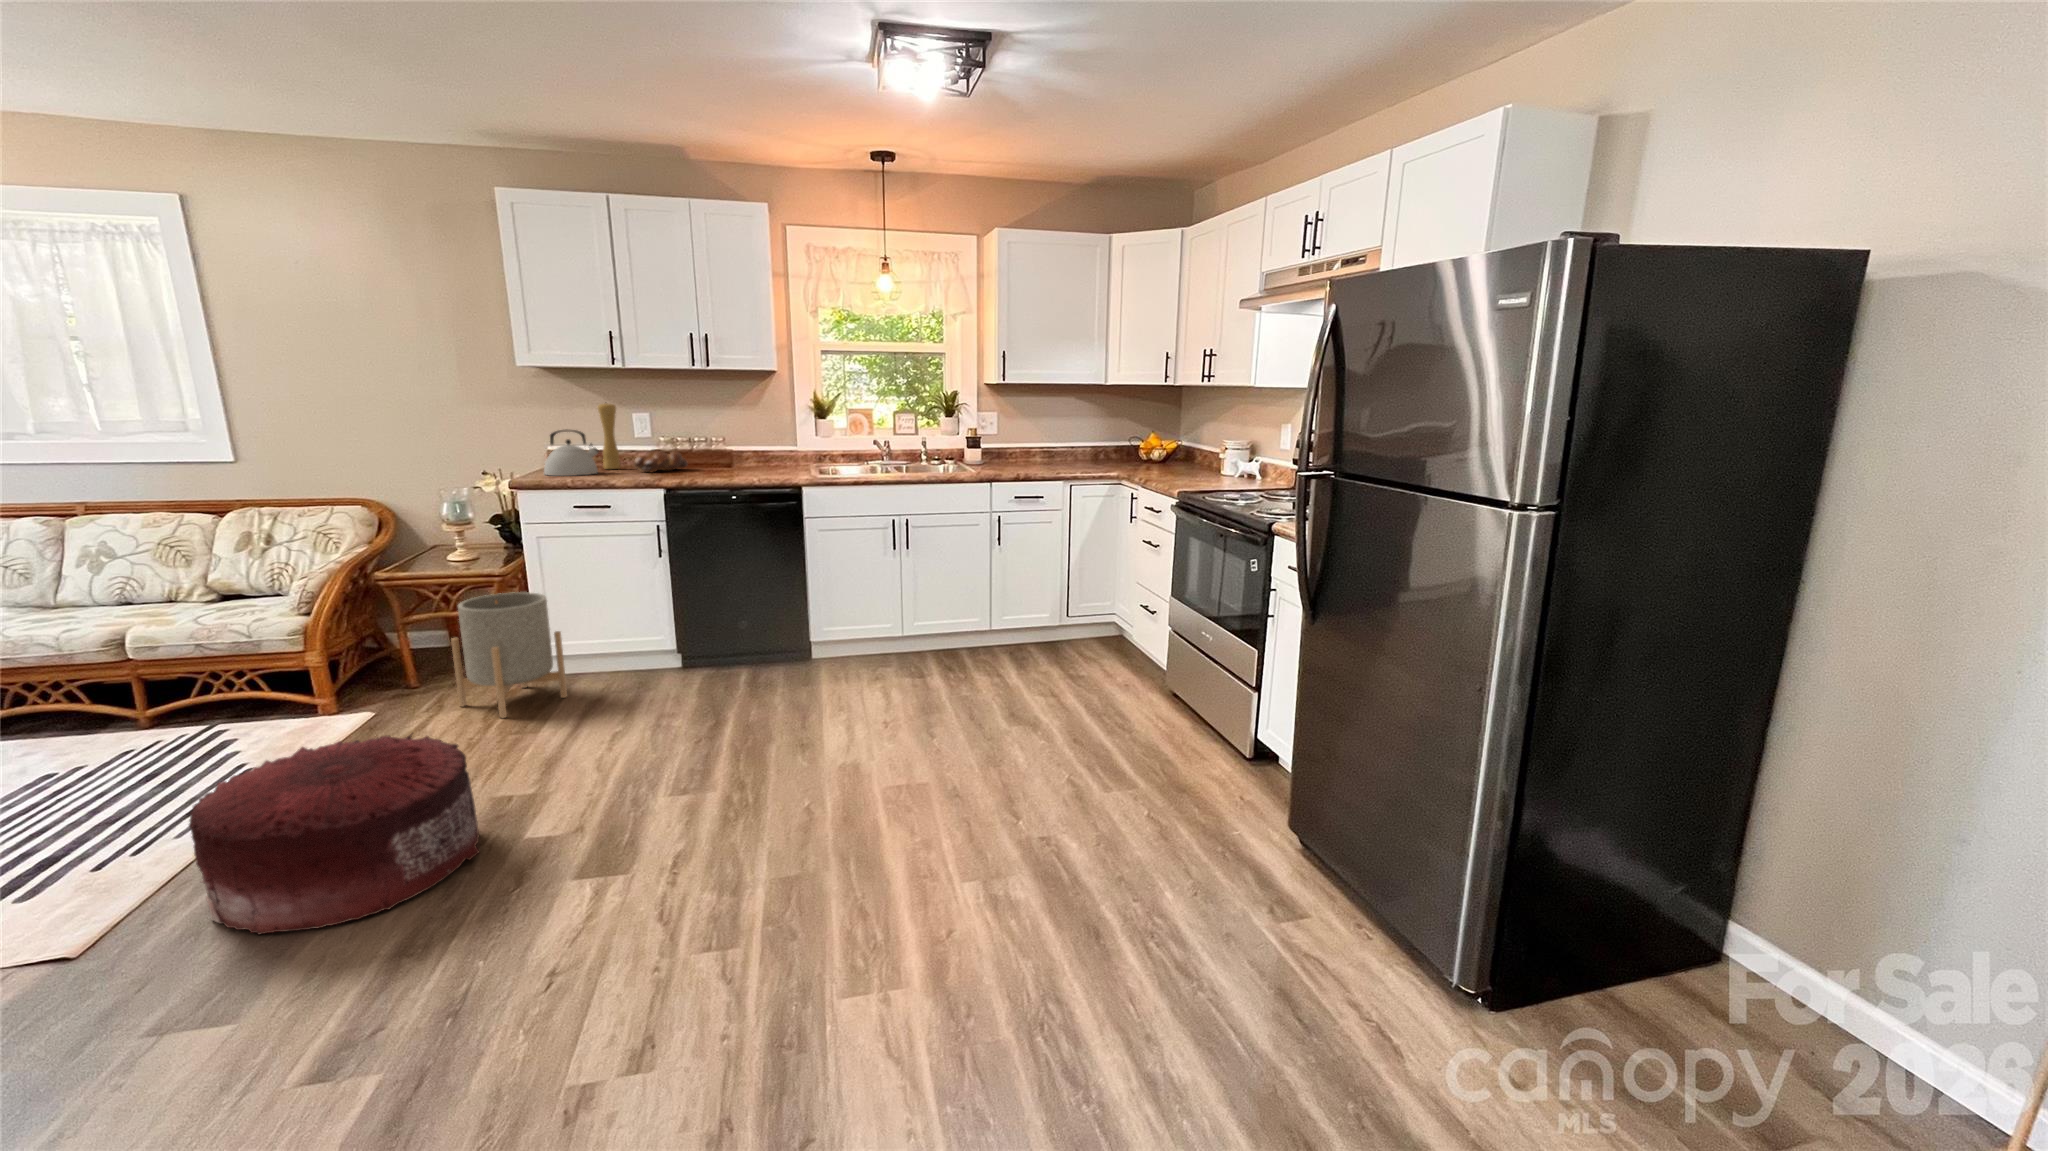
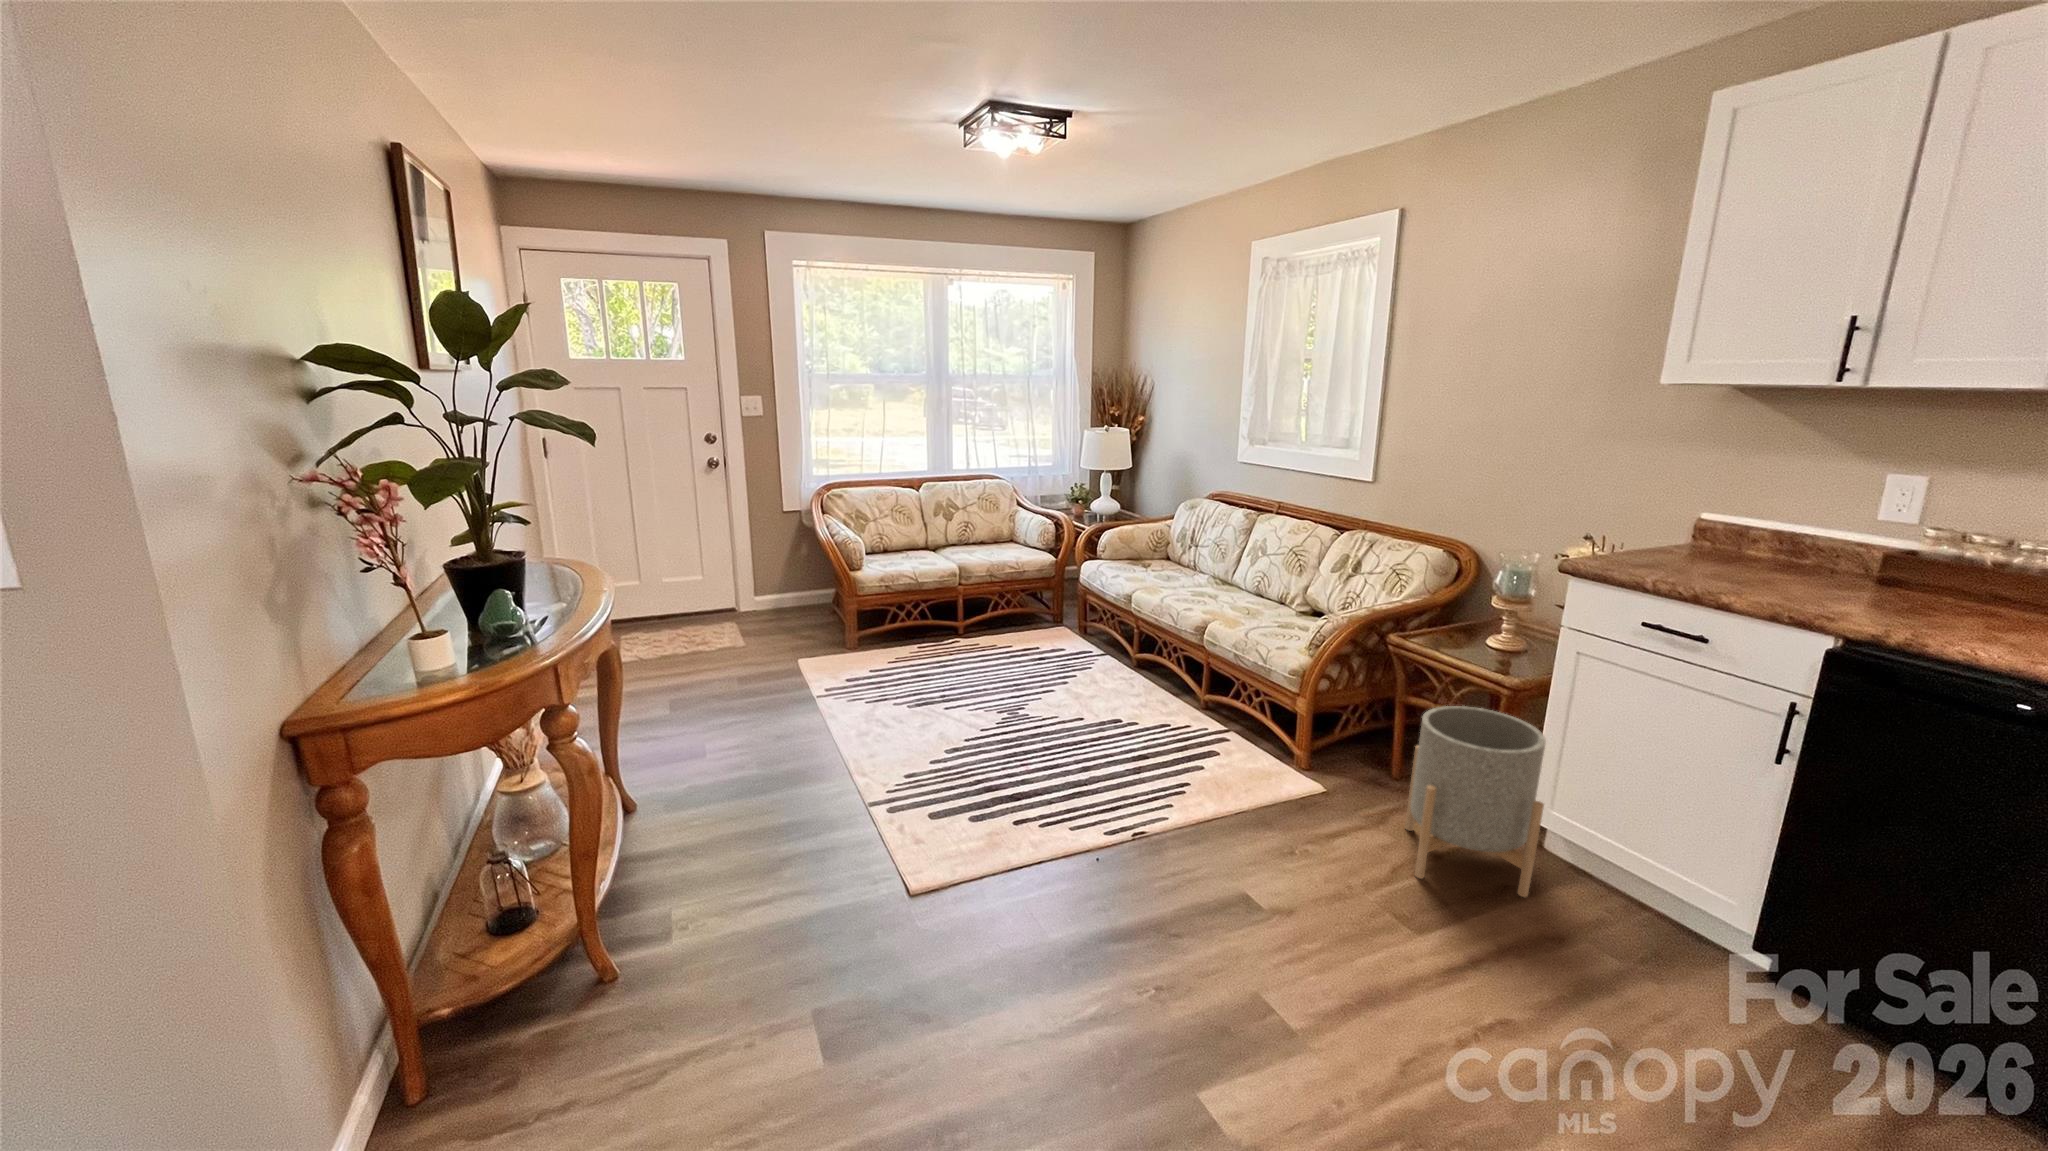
pepper mill: present [598,403,620,469] -> none [1772,456,1837,575]
kettle: present [544,430,599,476] -> none [1631,499,1746,580]
bread loaf: present [633,450,688,473] -> none [1811,559,1968,605]
pouf: present [189,734,479,935] -> none [920,815,1180,1076]

